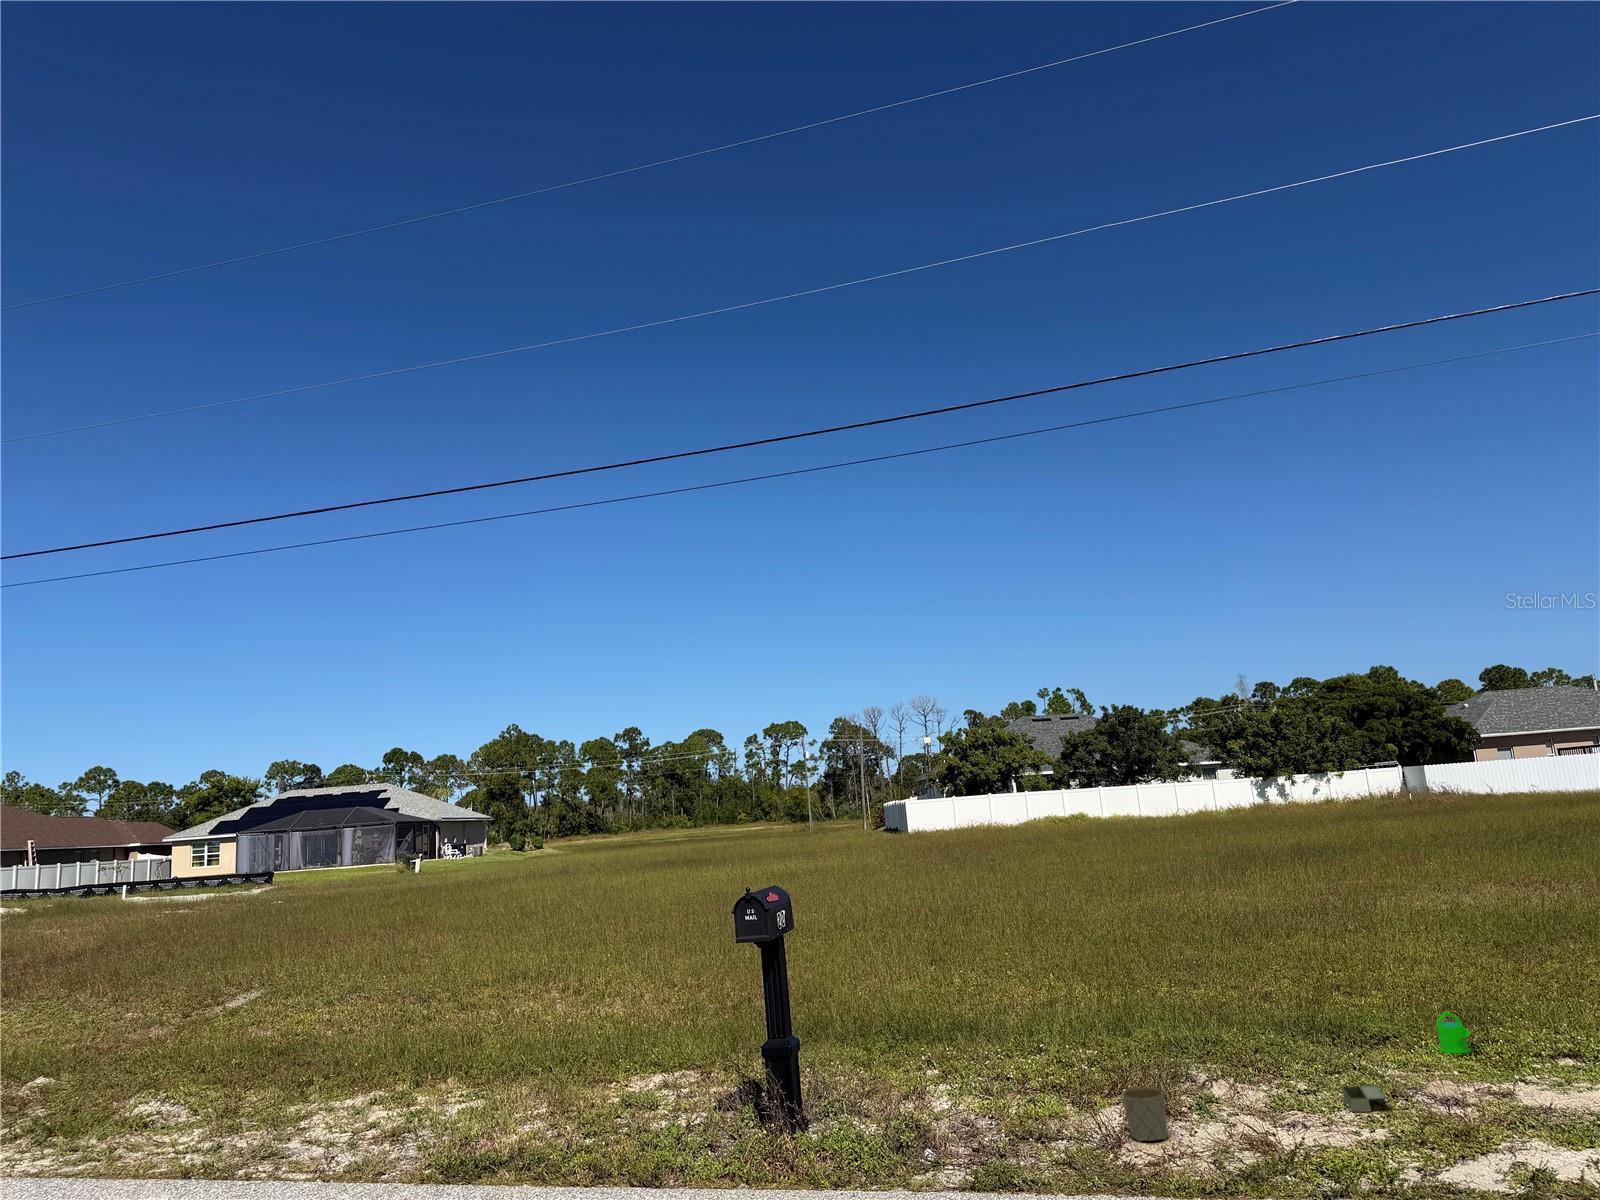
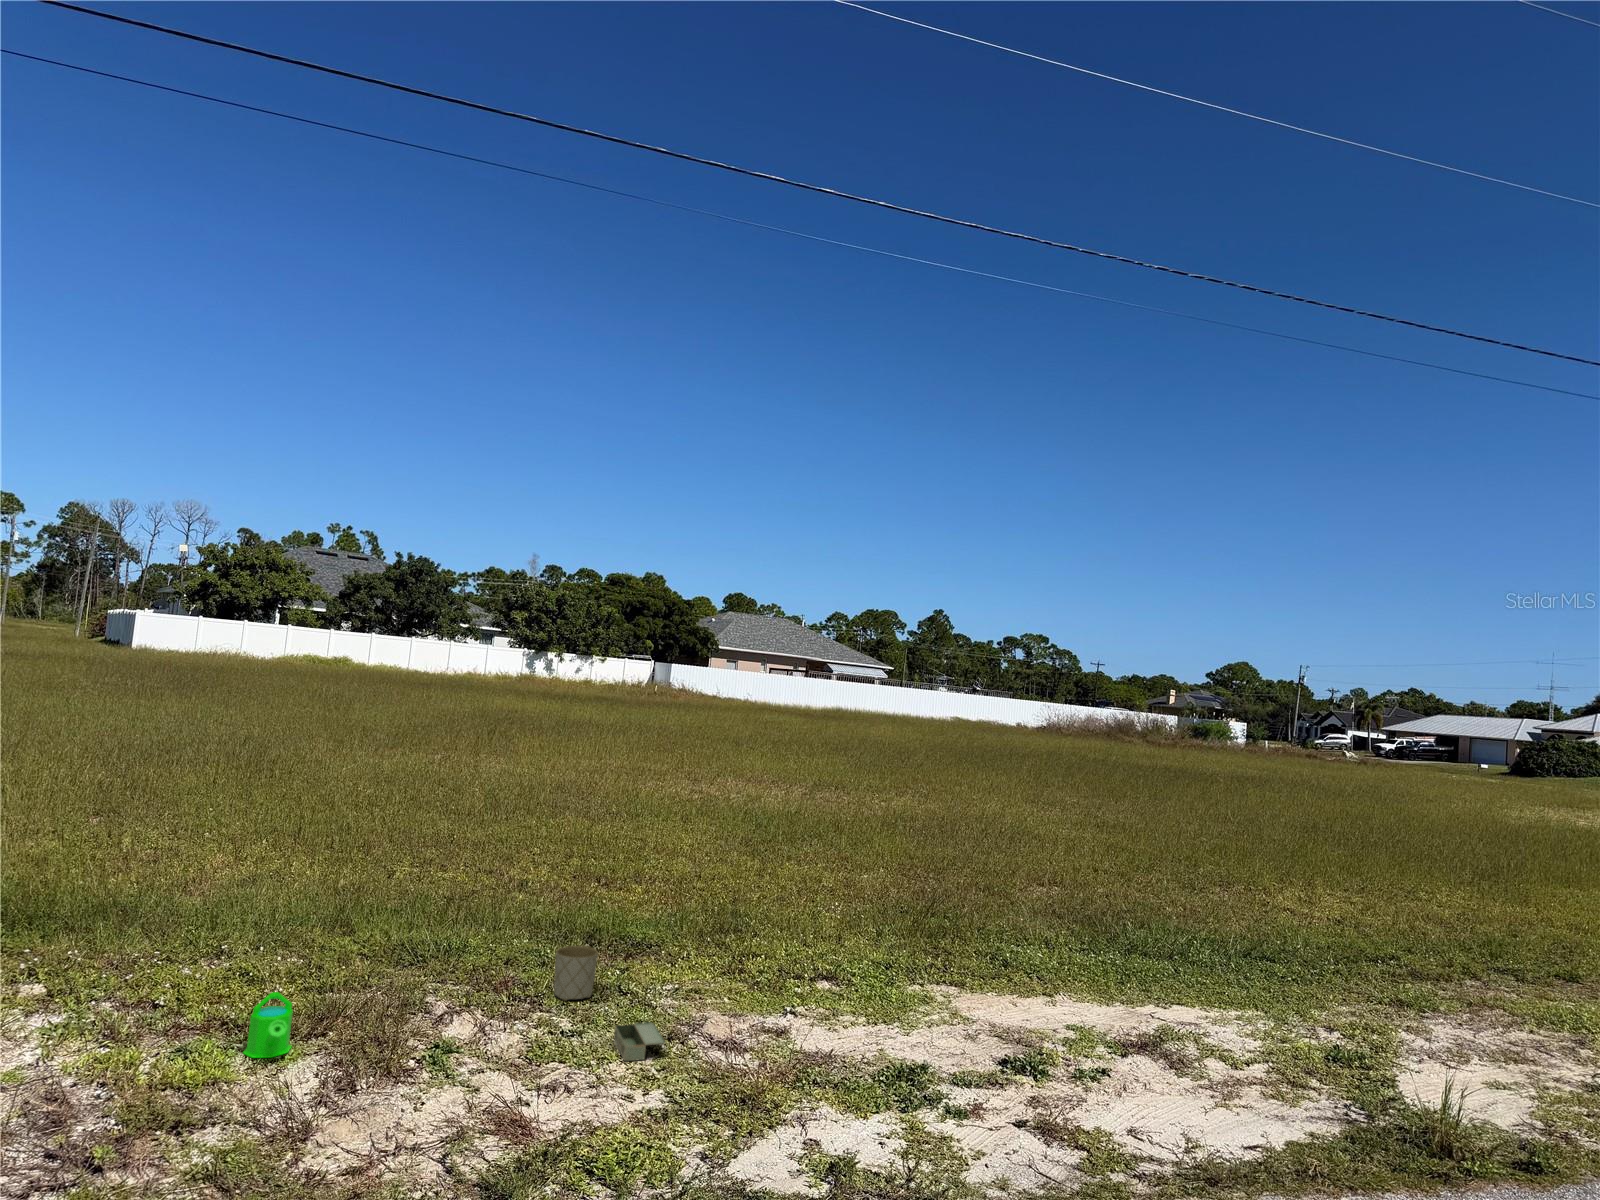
watering can: present [1436,1011,1471,1053] -> present [243,992,293,1058]
planter: present [1122,1087,1168,1142] -> present [554,946,598,1001]

